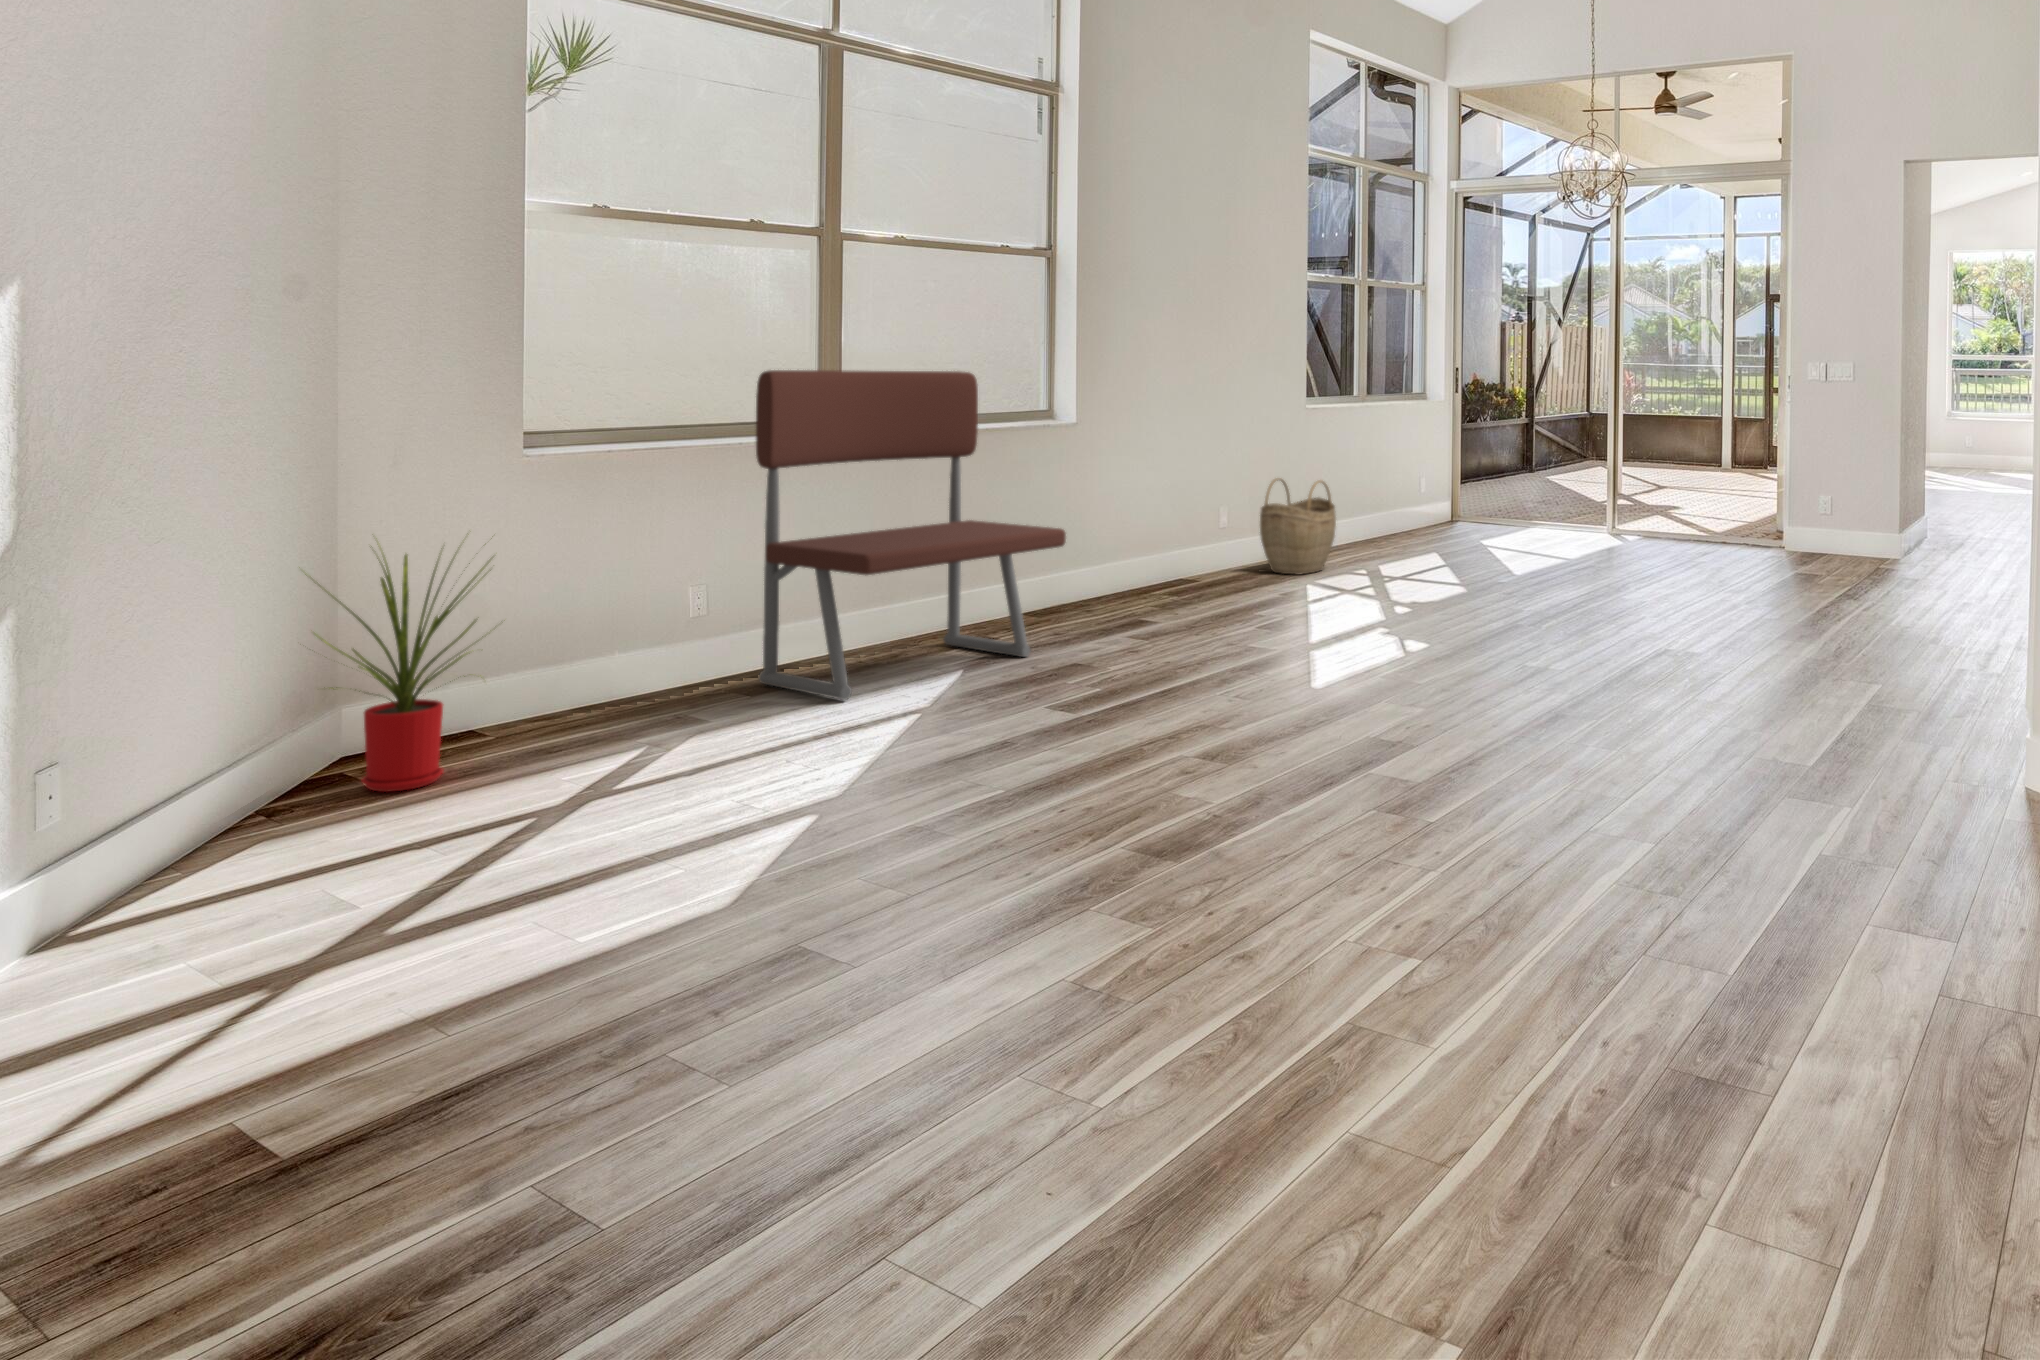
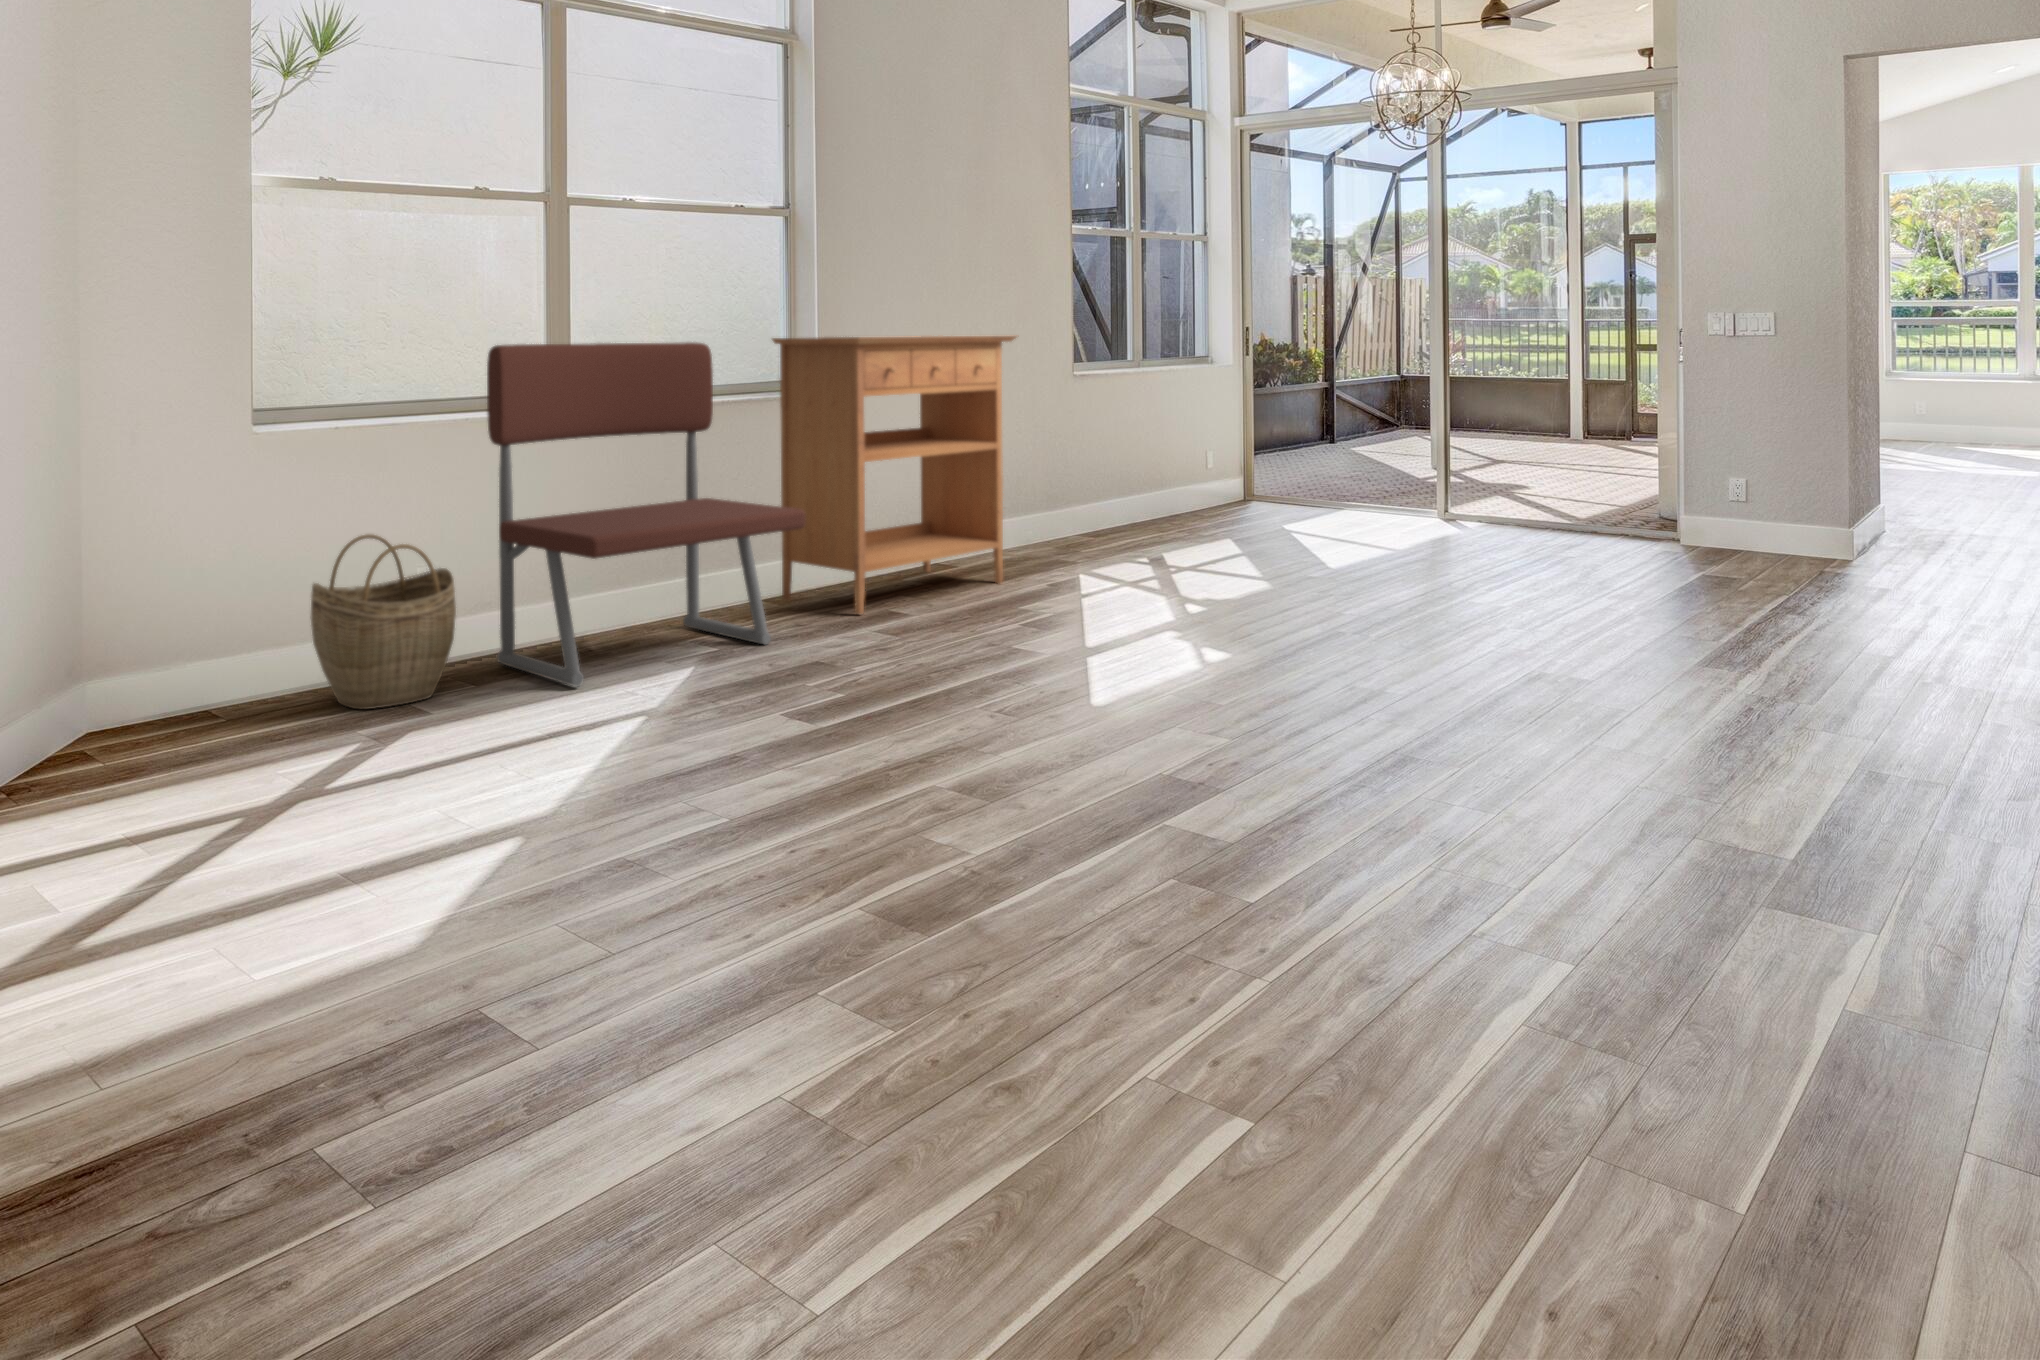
console table: none [1033,369,1260,628] -> present [772,336,1016,614]
woven basket: present [1260,478,1336,575] -> present [310,534,456,709]
house plant: present [305,547,491,792] -> none [55,508,244,766]

